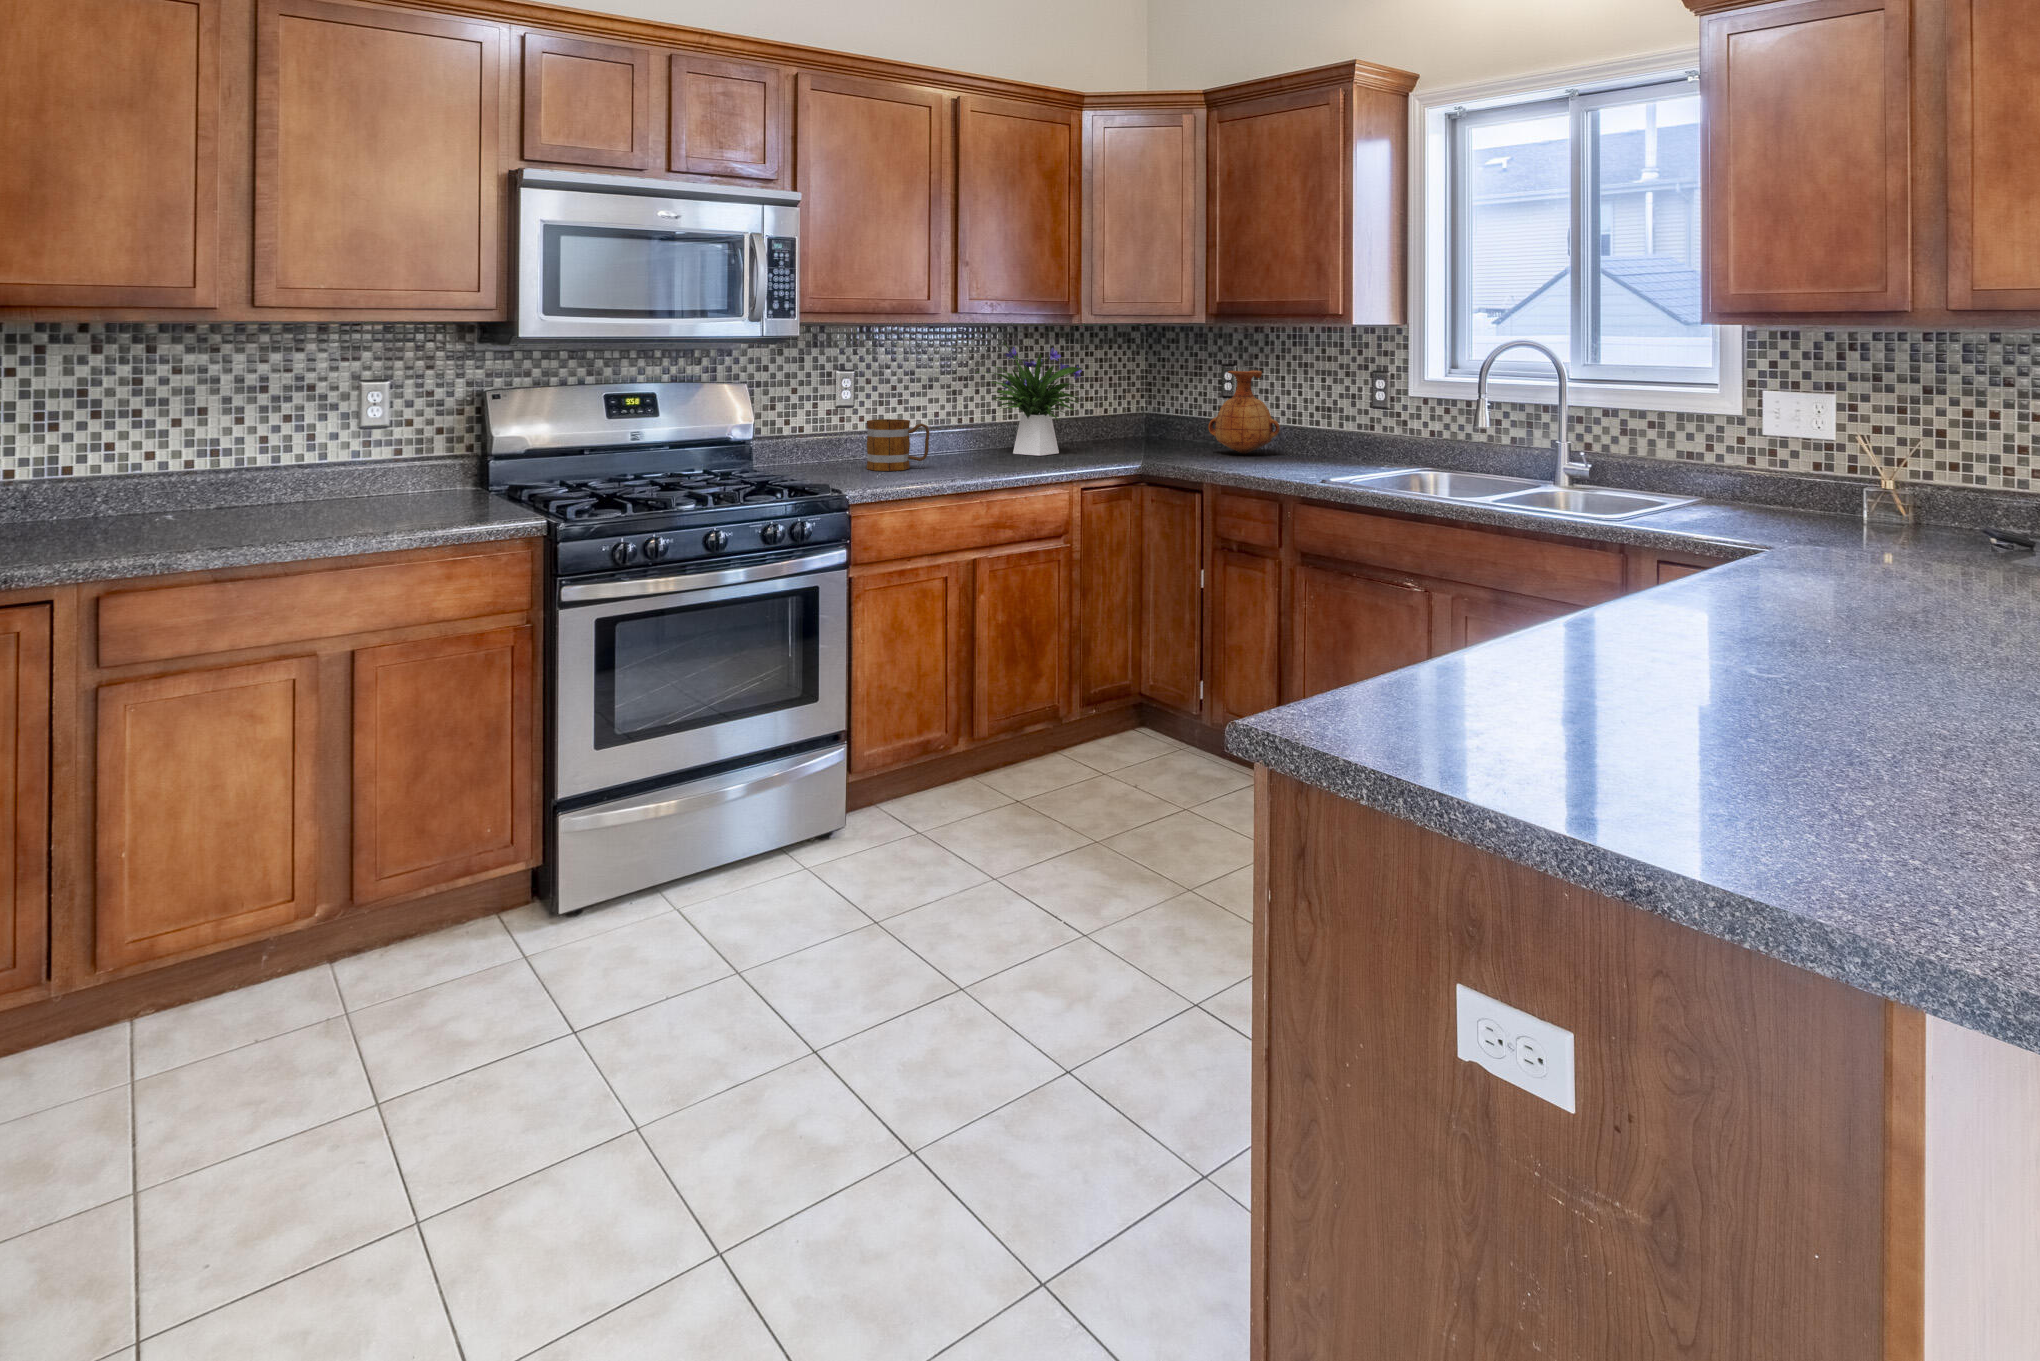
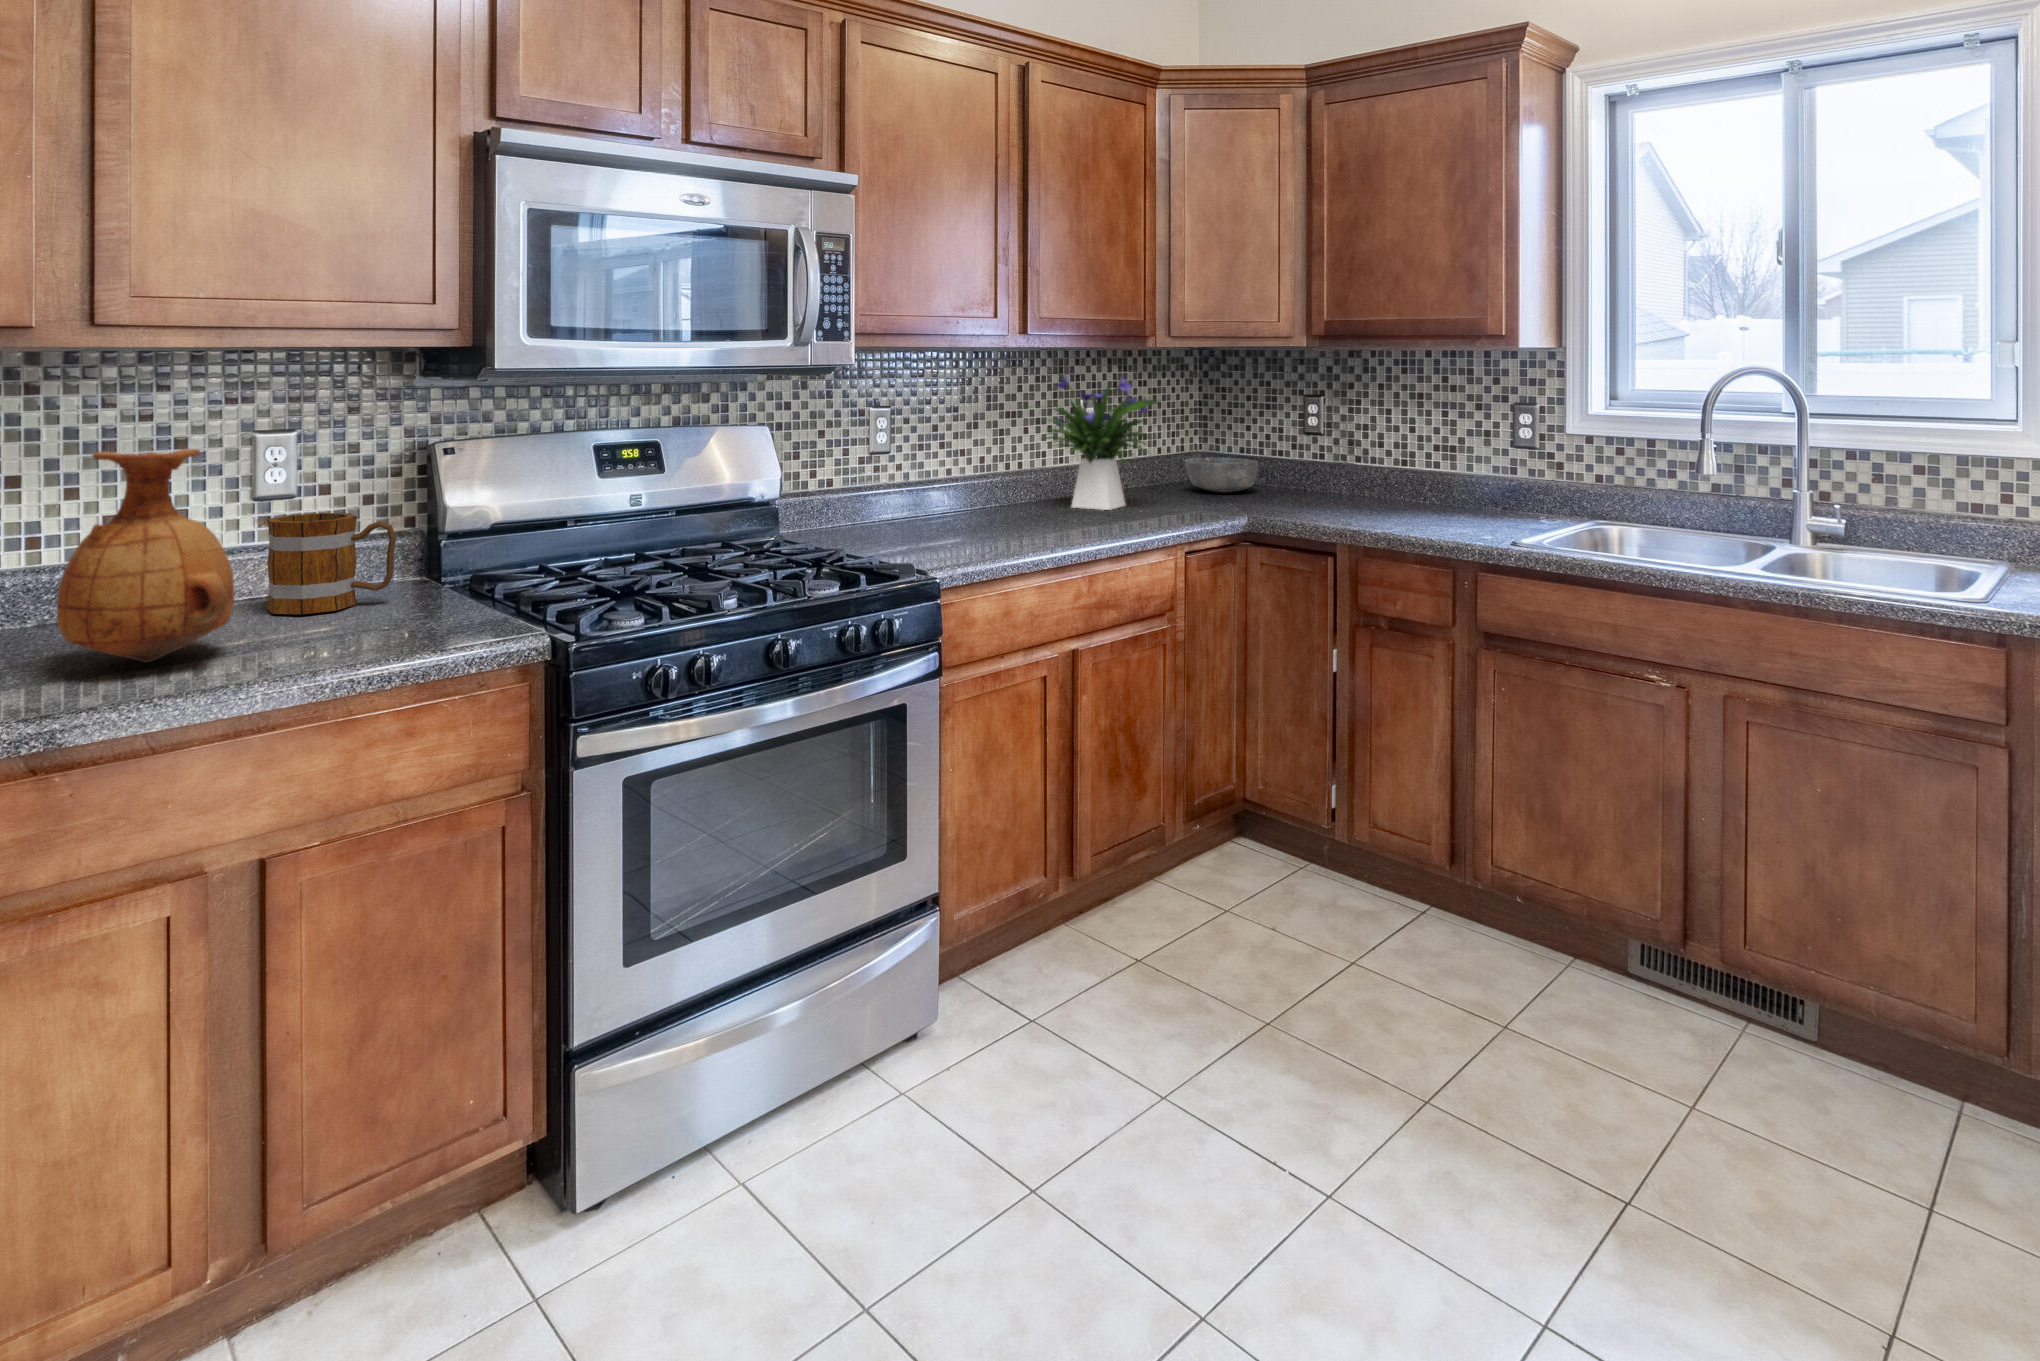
vase: present [1208,370,1280,454] -> present [57,449,234,662]
bowl: none [1129,417,1190,446] -> present [1185,458,1258,493]
mug: present [867,419,930,471] -> present [267,513,396,614]

